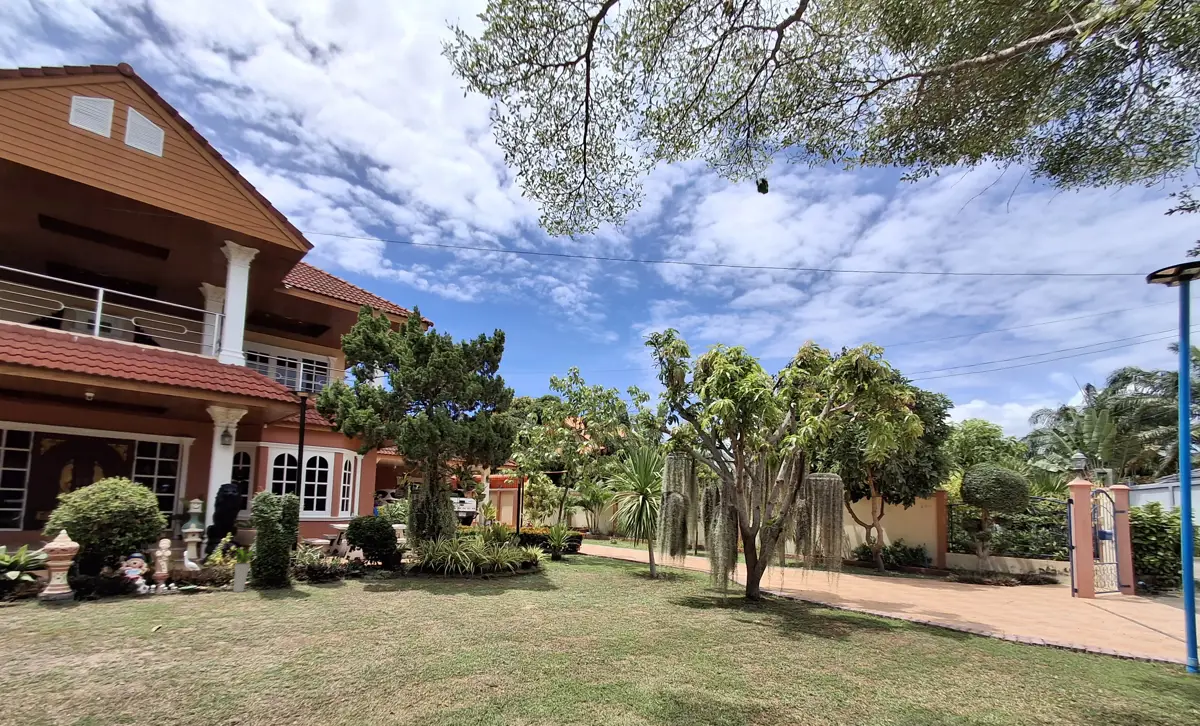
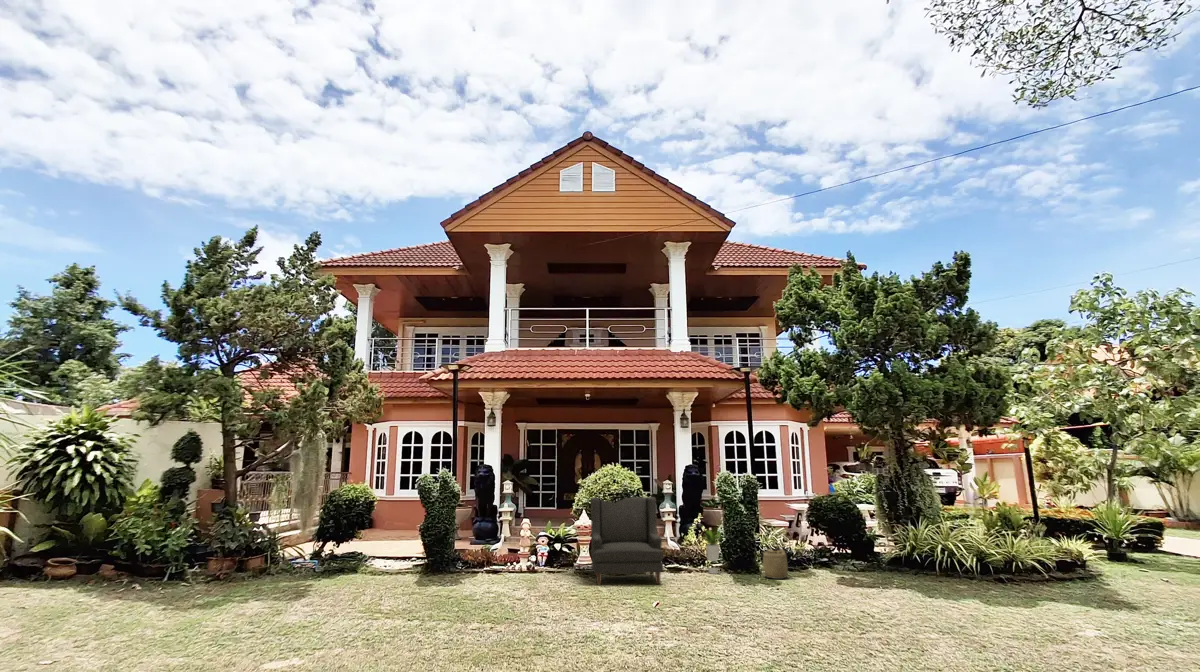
chair: none [88,516,185,612] -> present [591,497,663,585]
basket: none [287,564,320,592] -> present [763,549,788,579]

